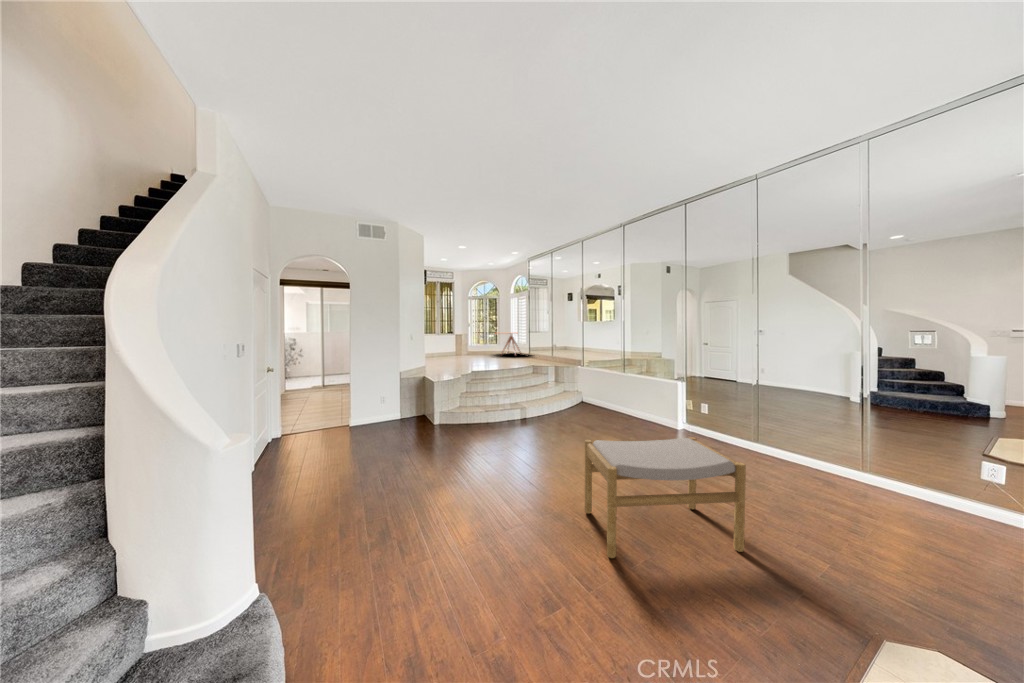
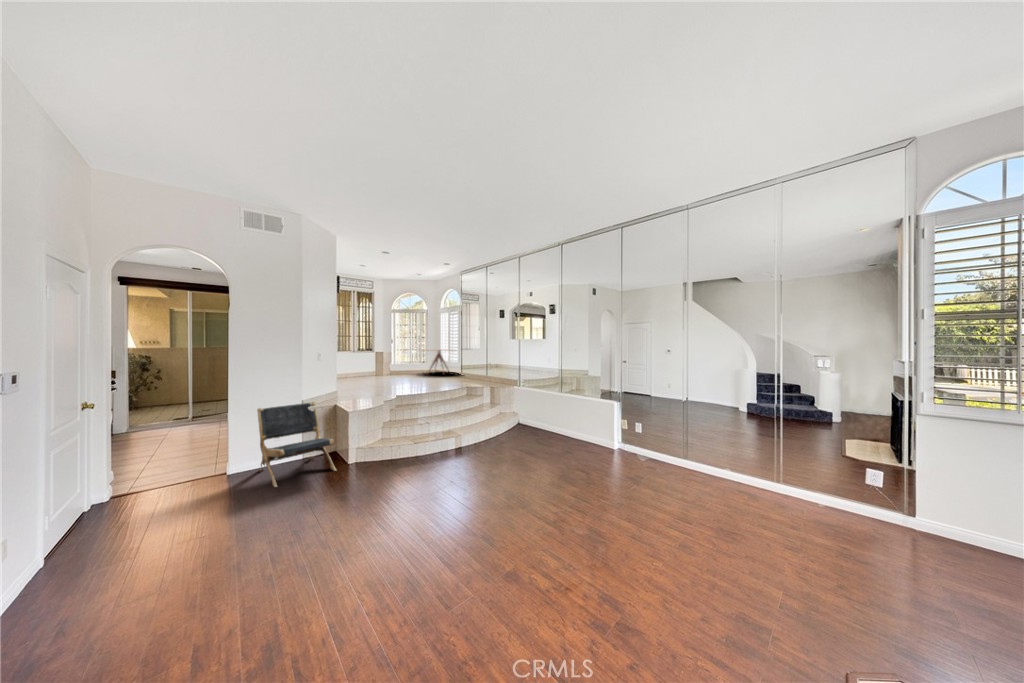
lounge chair: none [368,374,426,437] -> present [257,402,336,487]
footstool: present [584,437,746,558] -> none [547,471,726,645]

